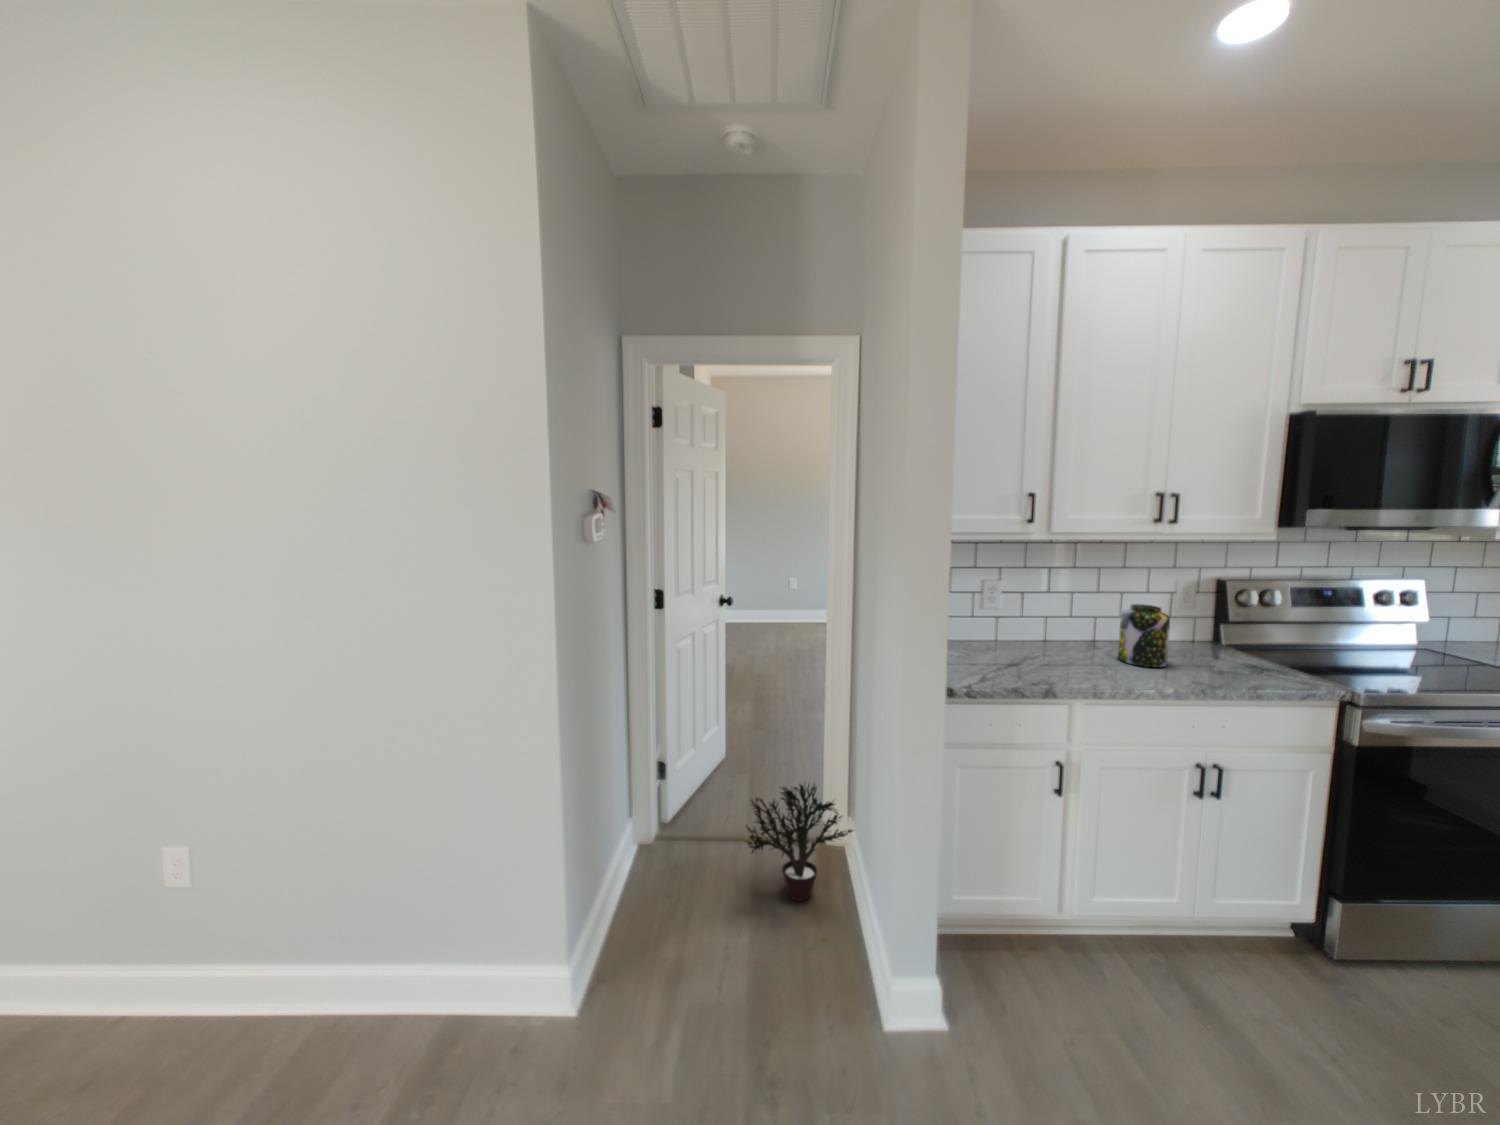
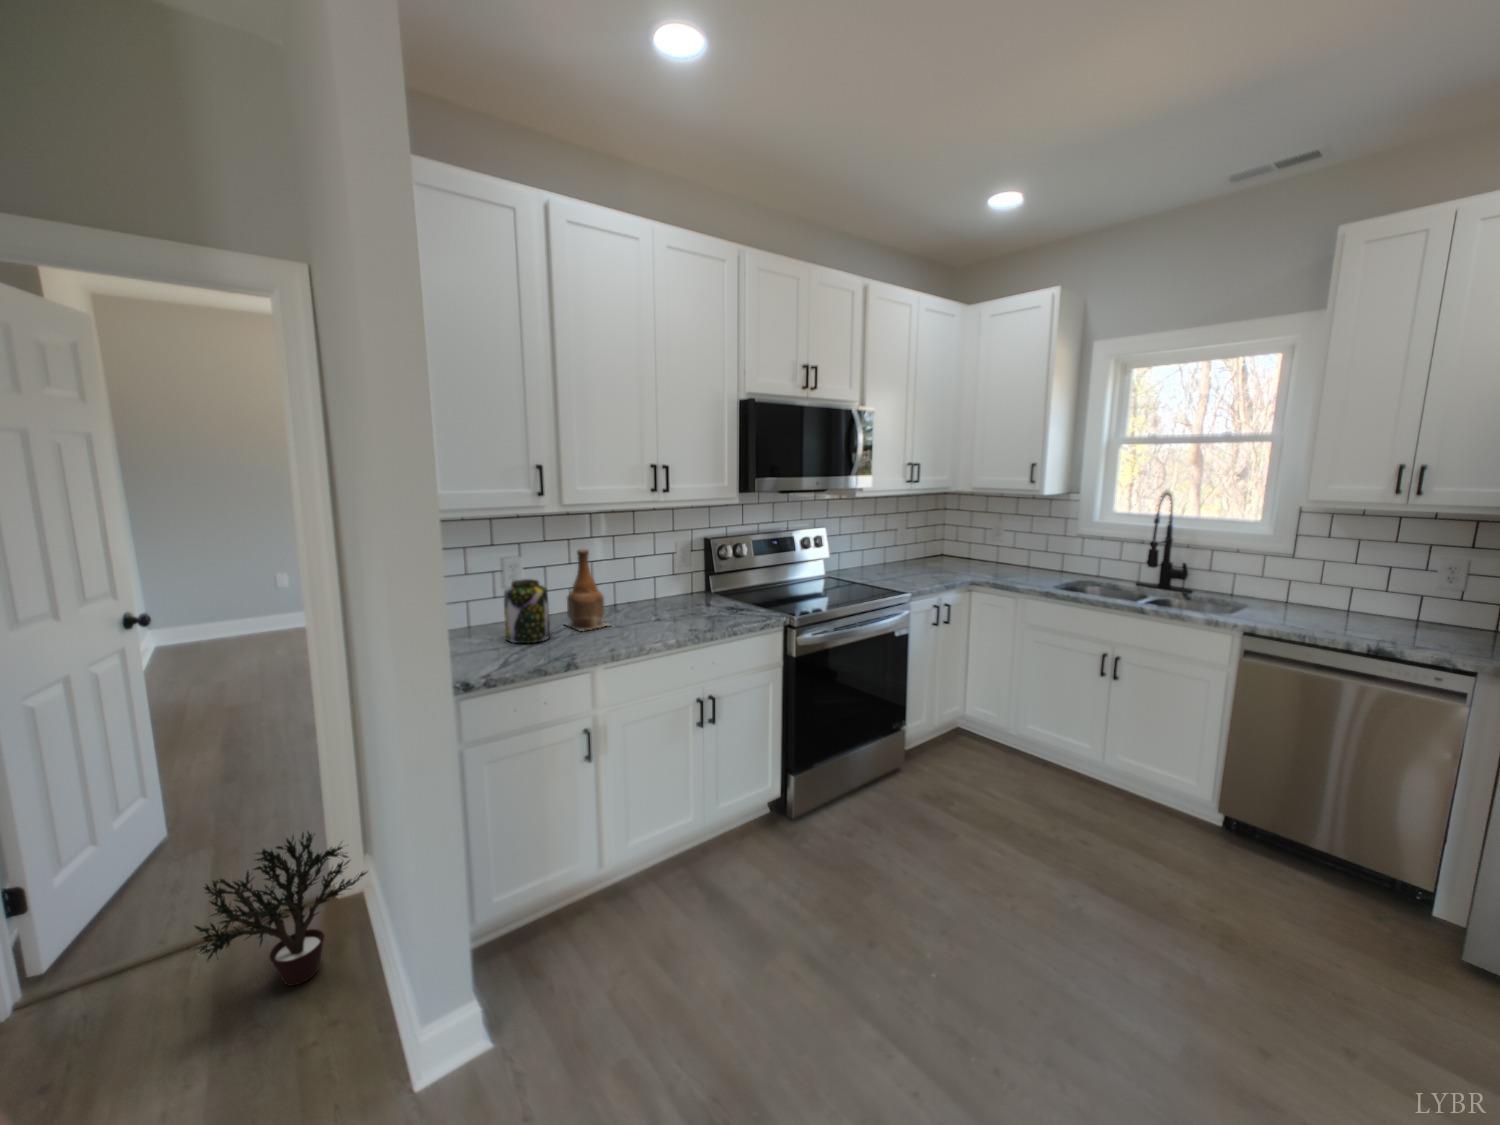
bottle: none [1037,578,1093,662] -> present [565,548,609,631]
jar: present [1118,604,1170,667] -> present [504,579,550,643]

